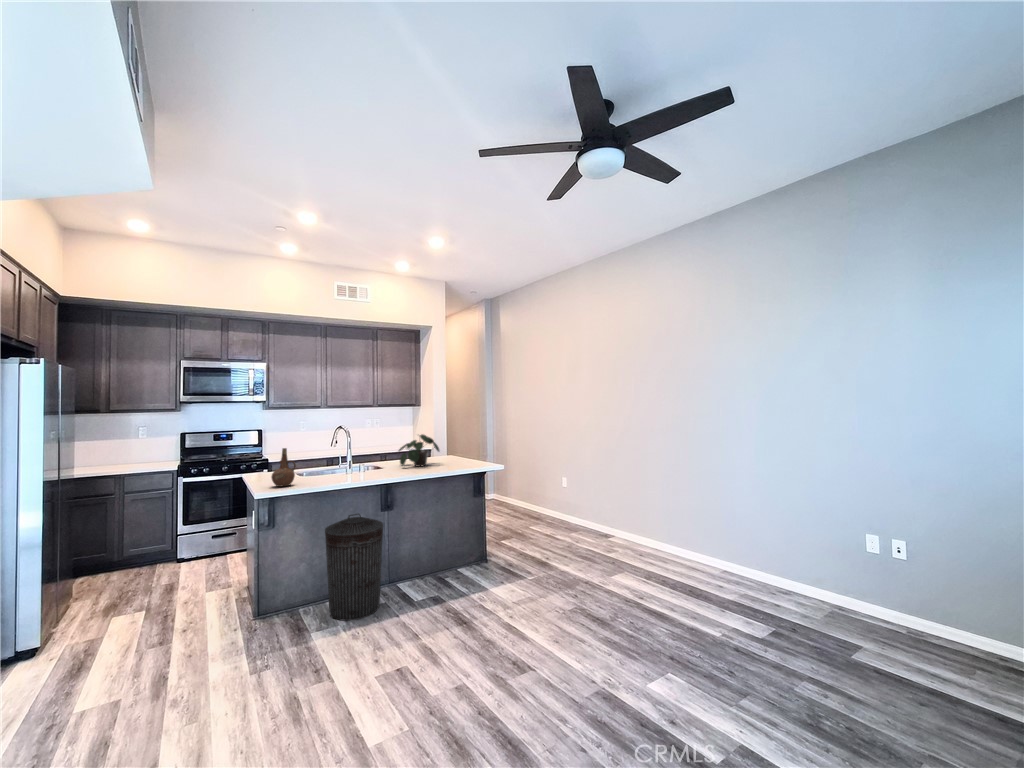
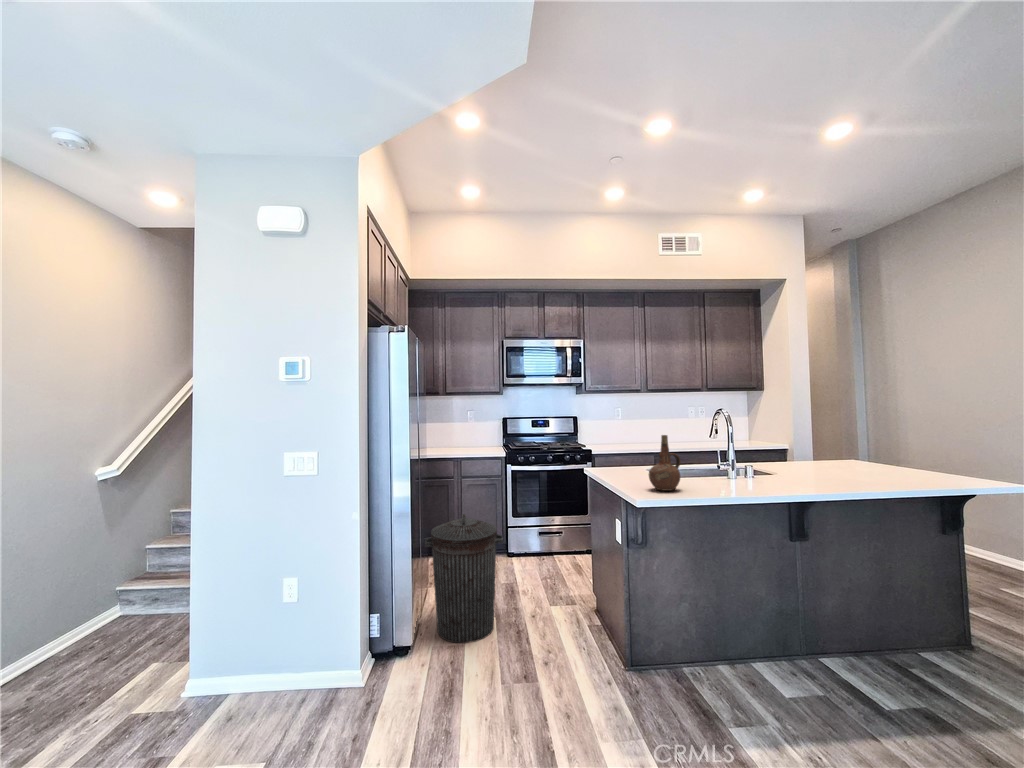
potted plant: present [399,434,439,467] -> none [799,423,884,475]
trash can: present [325,514,383,621] -> present [425,514,503,643]

